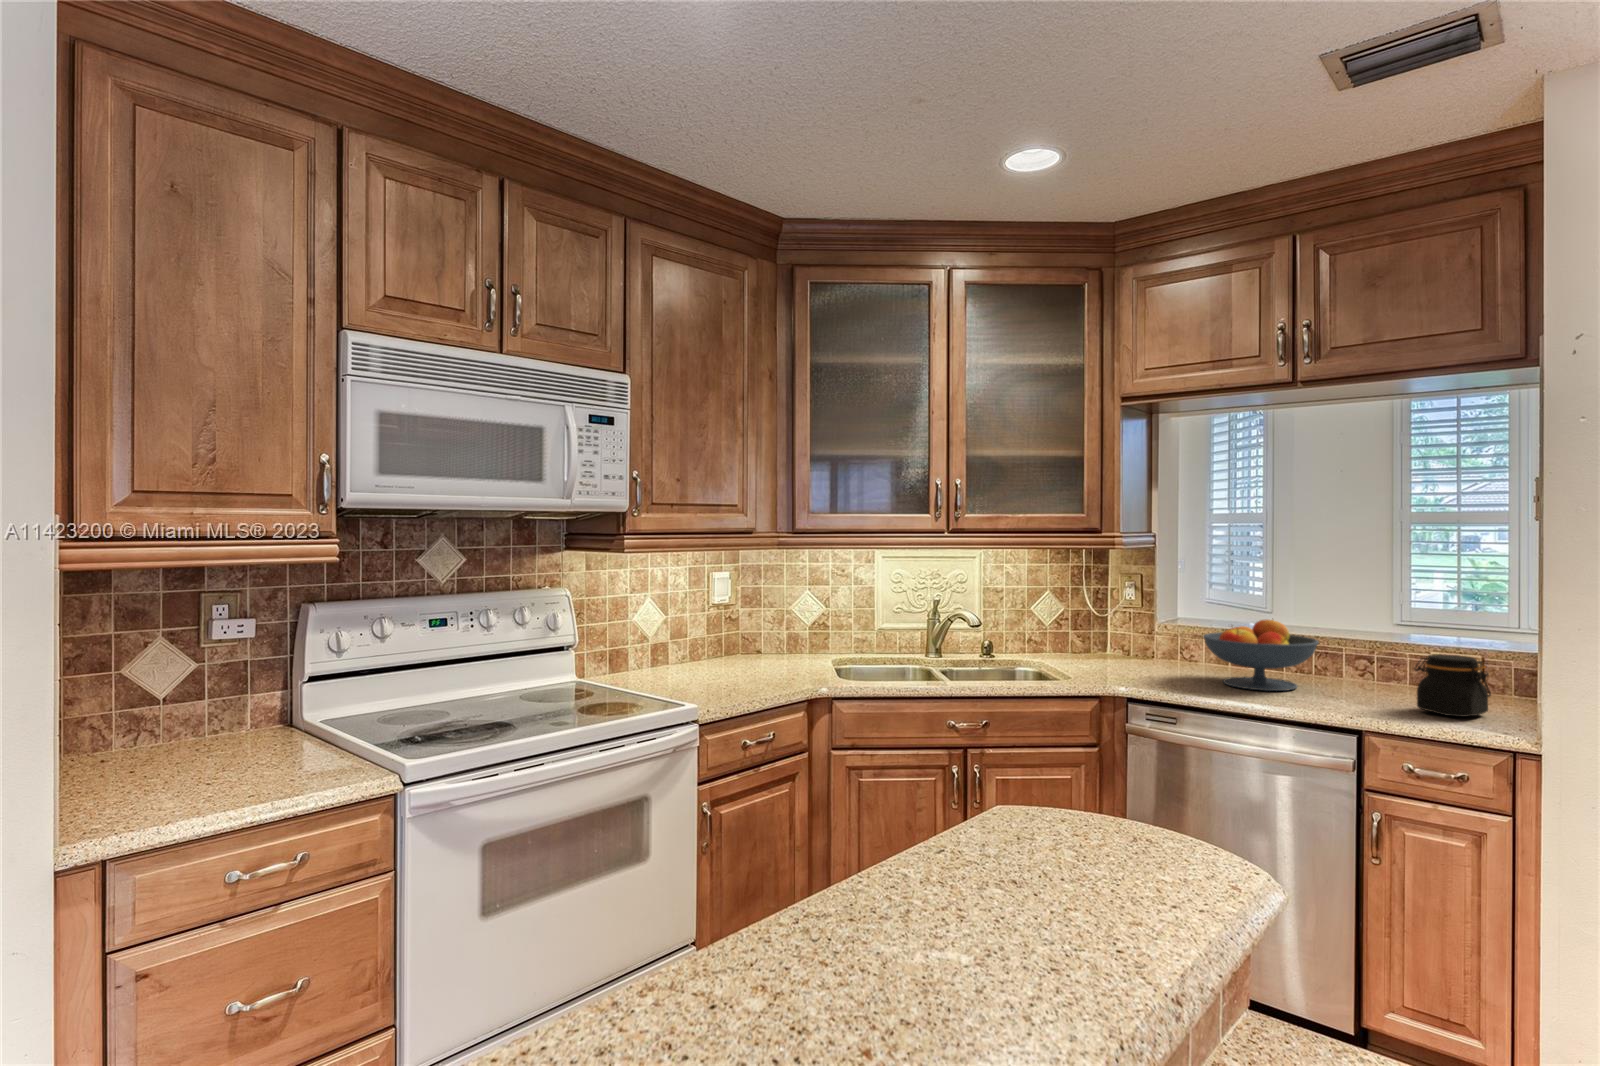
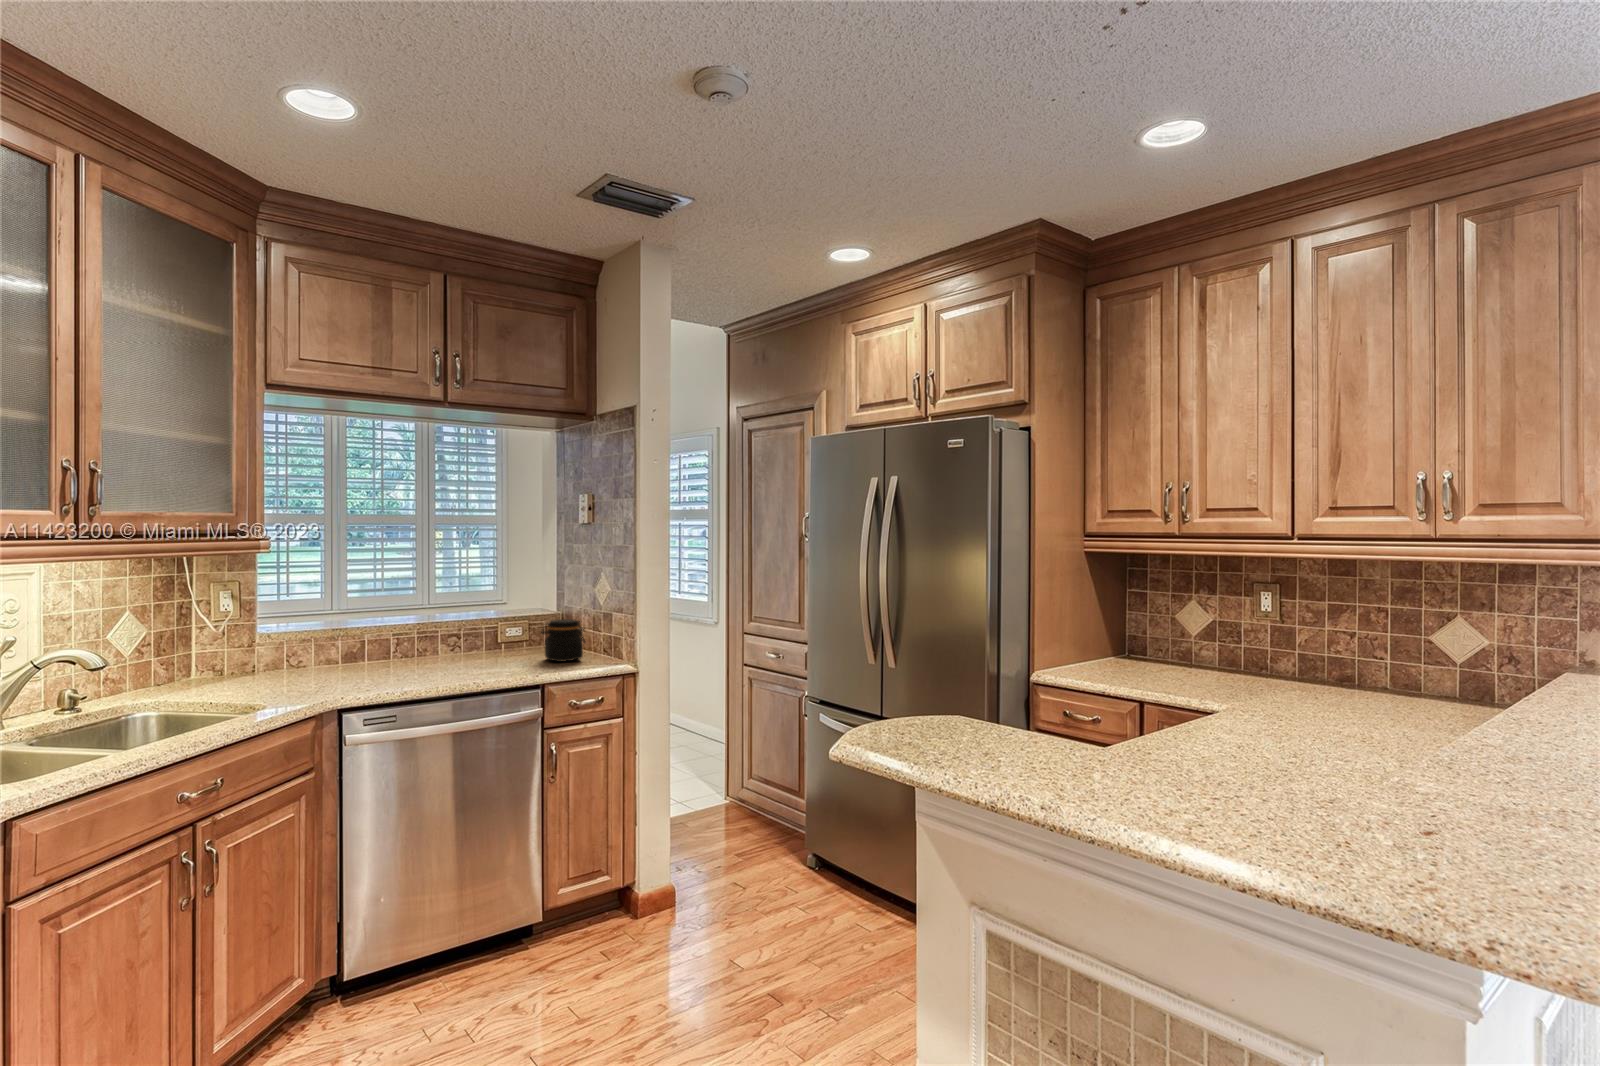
fruit bowl: present [1203,619,1319,691] -> none [369,611,470,676]

